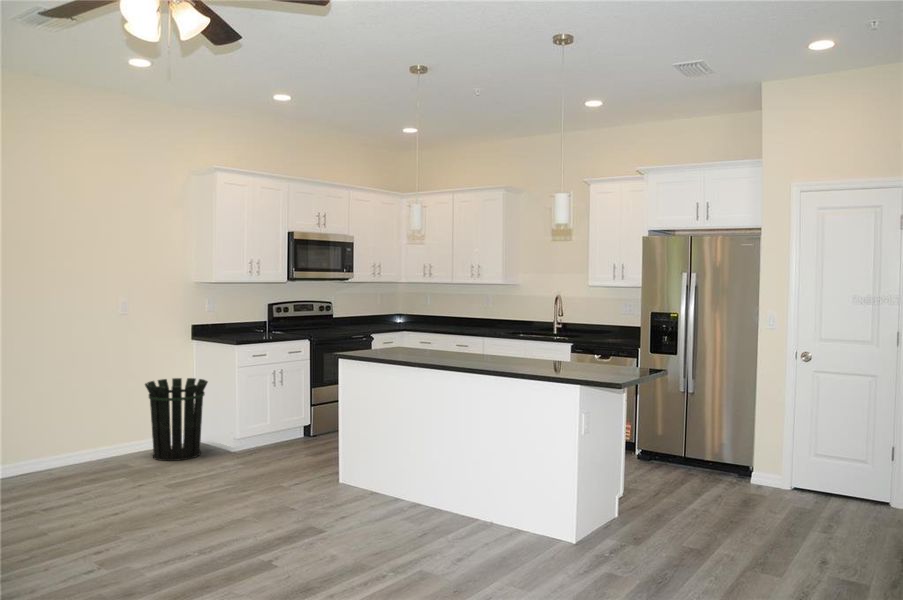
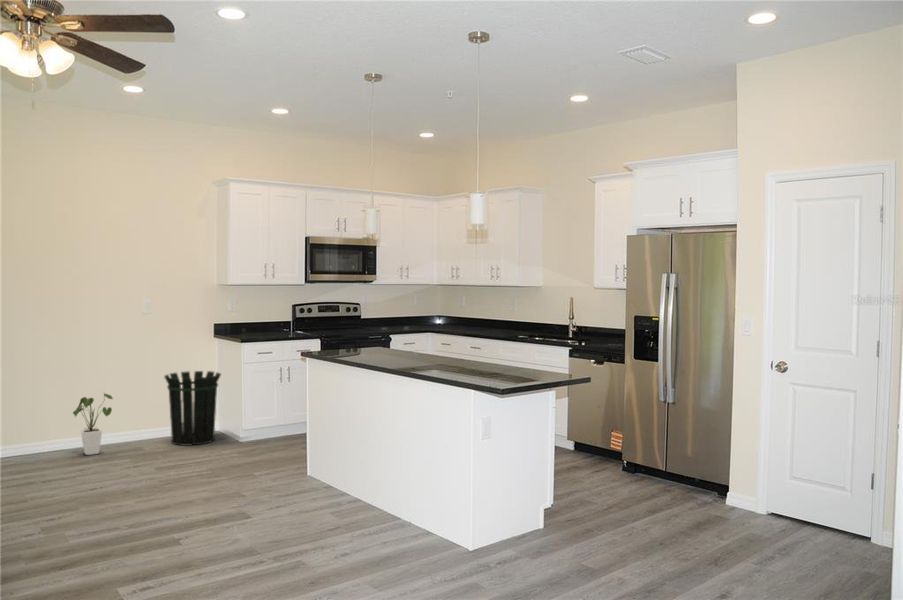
house plant: none [46,405,97,478] -> present [73,394,113,455]

